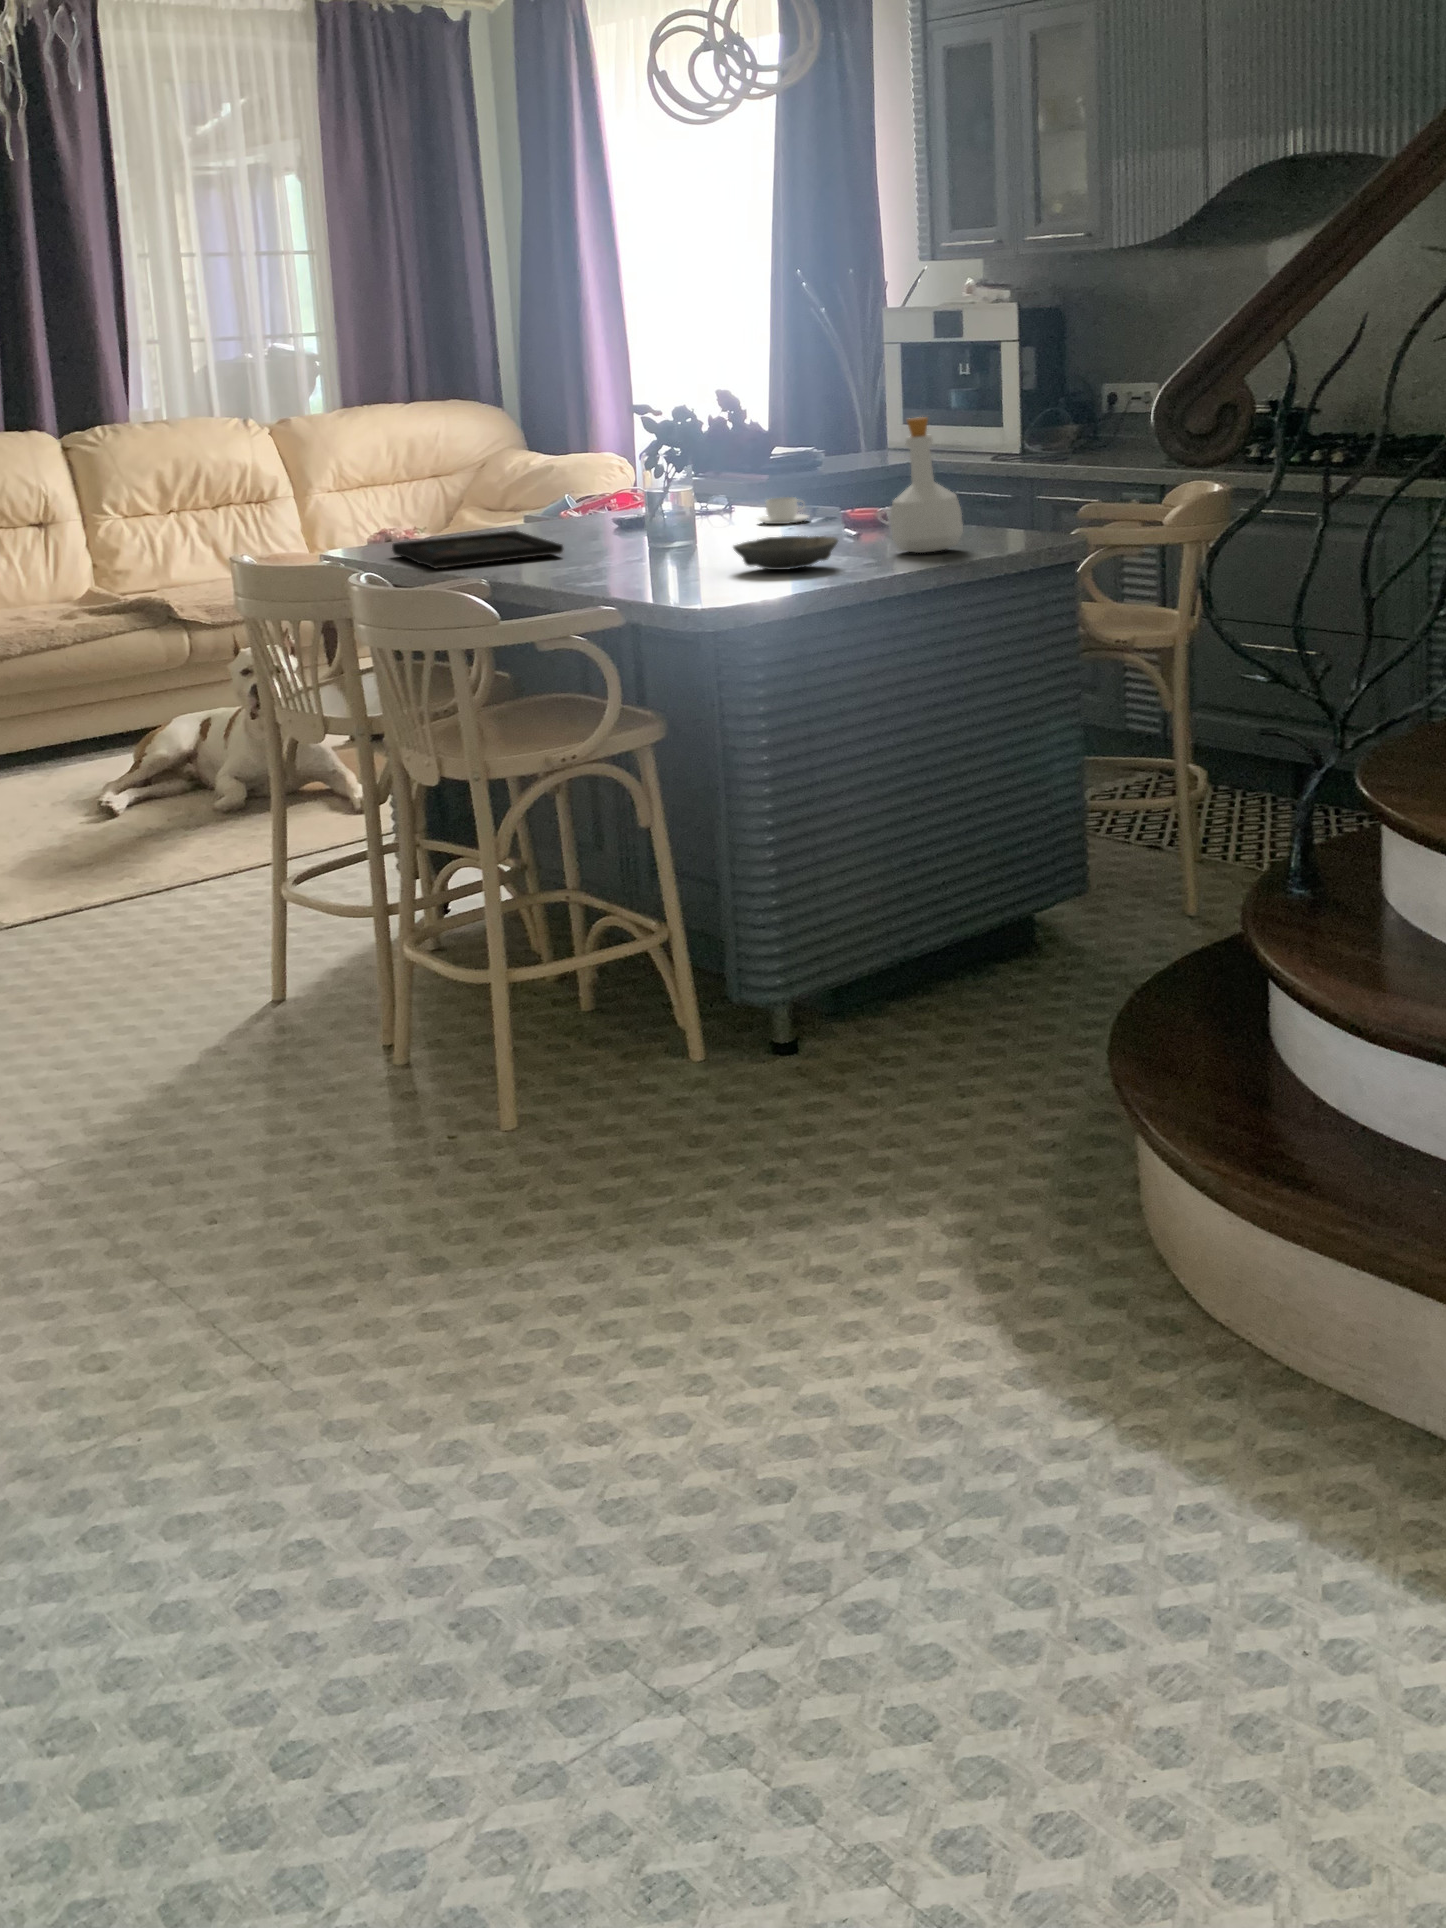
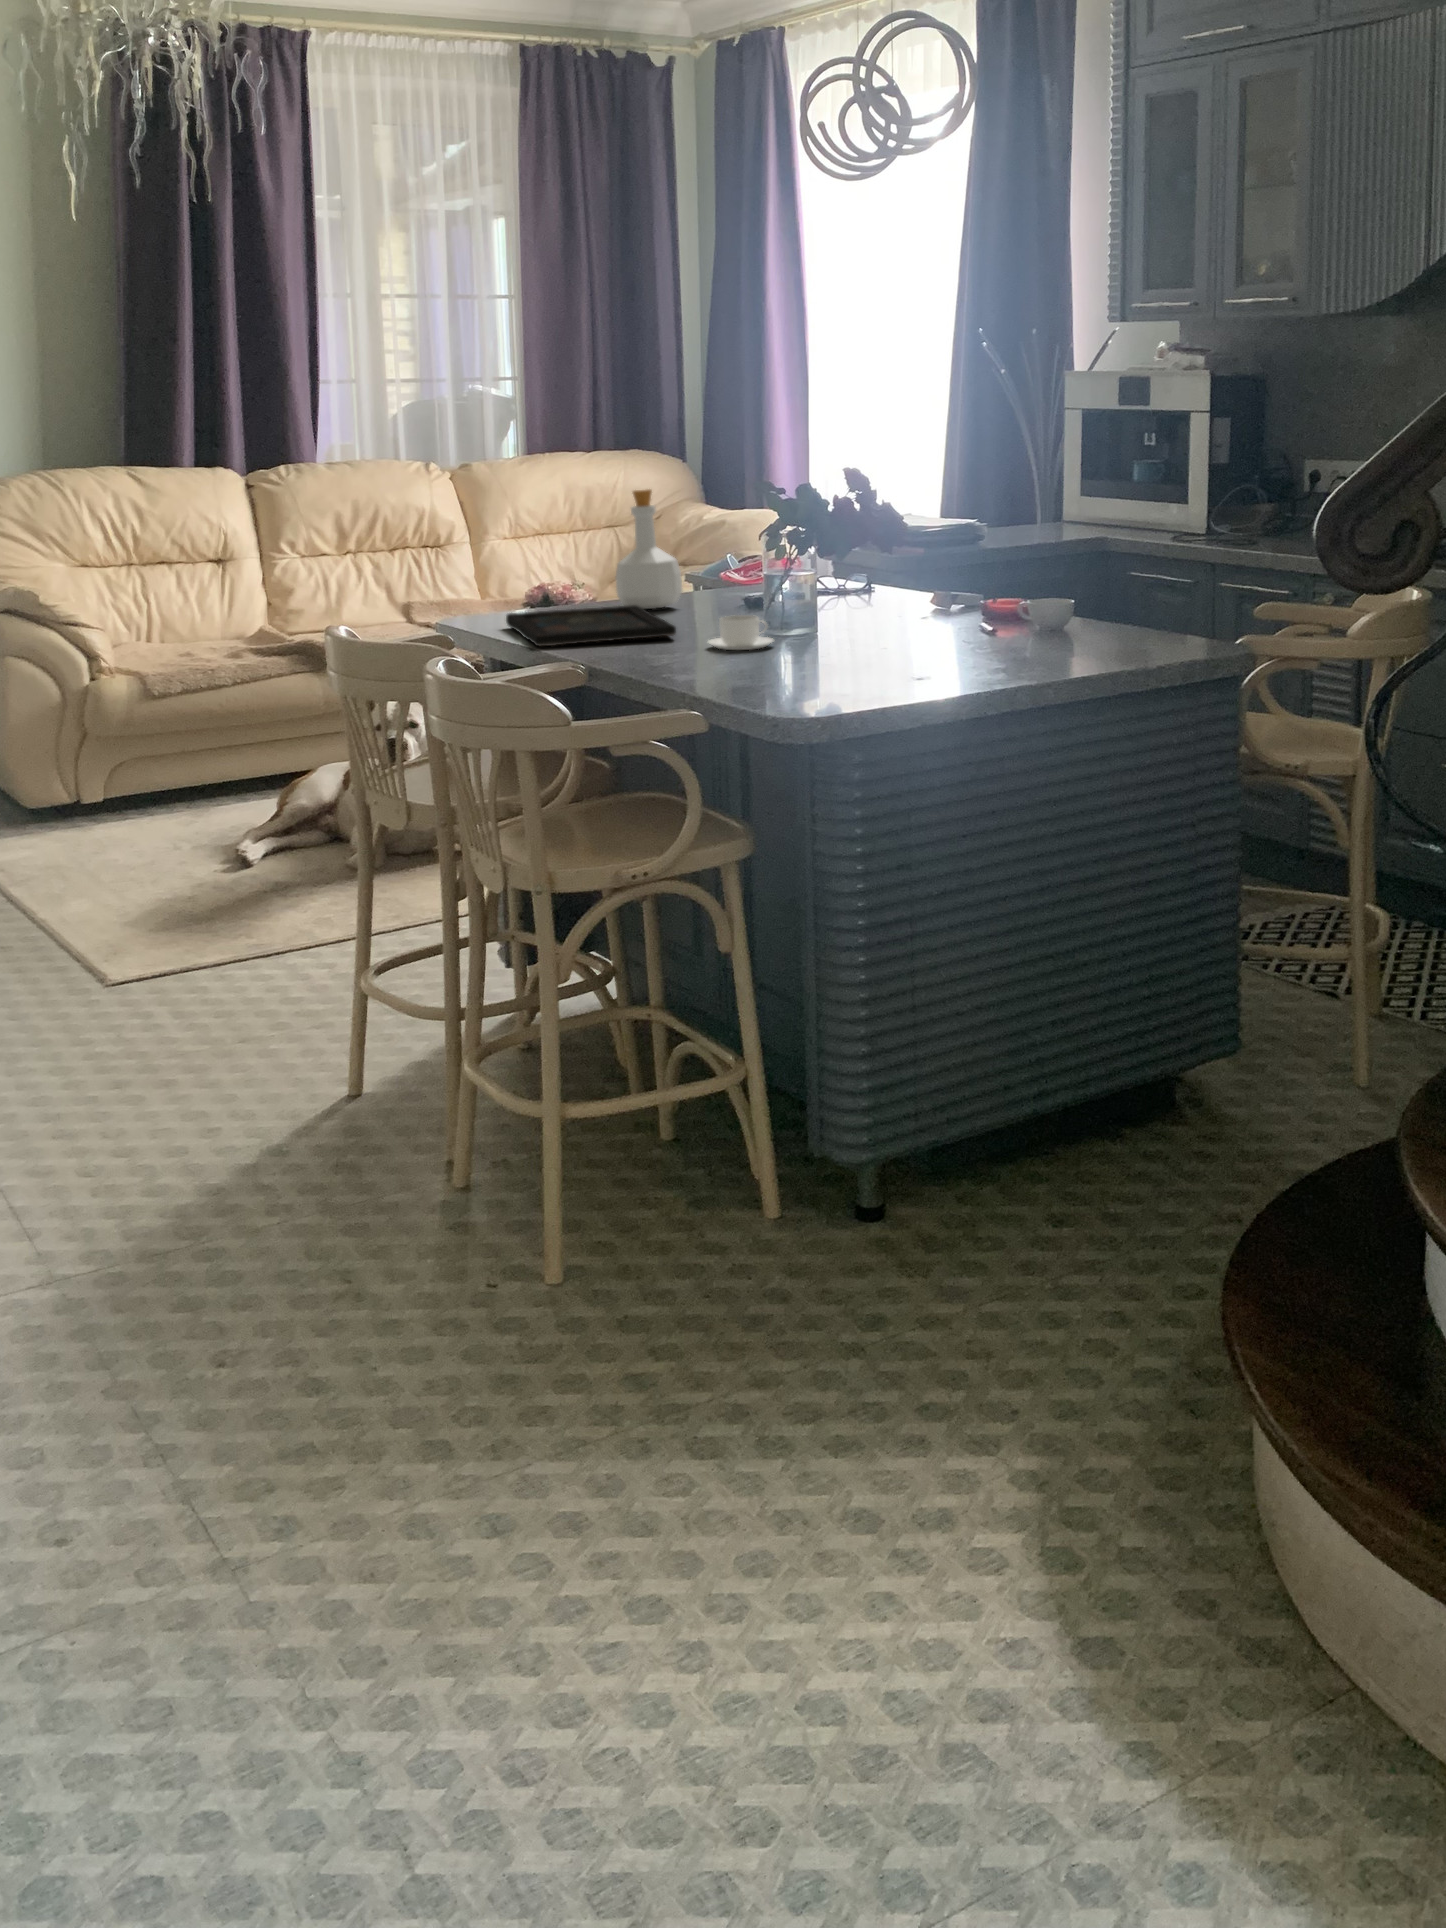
bottle: present [890,417,963,553] -> present [616,489,682,609]
coffee cup: present [758,497,808,524] -> present [708,615,773,650]
bowl: present [733,536,838,570] -> none [844,634,962,673]

